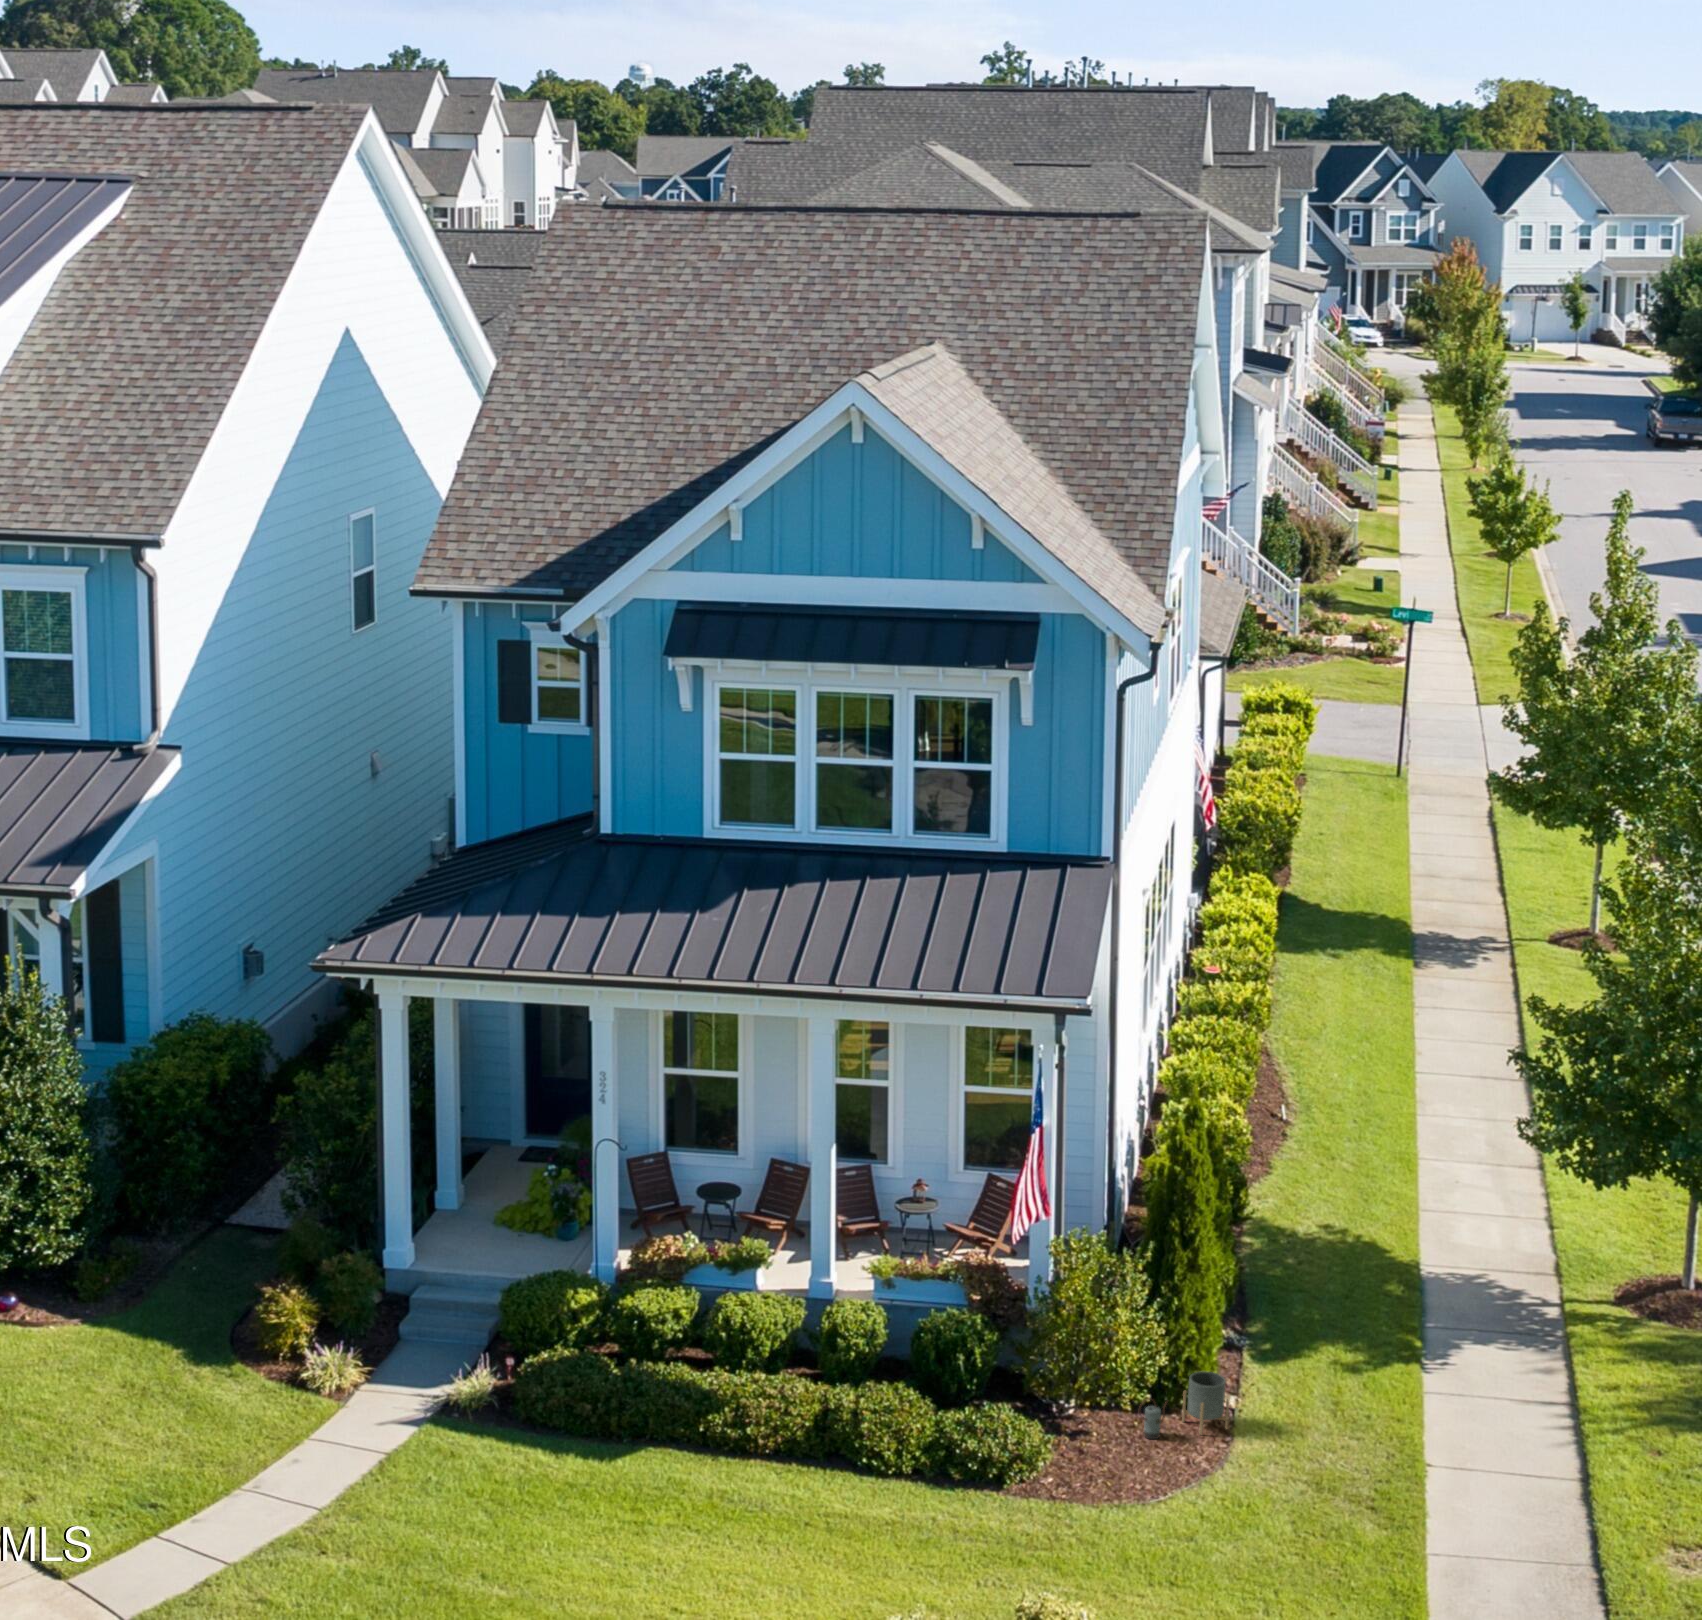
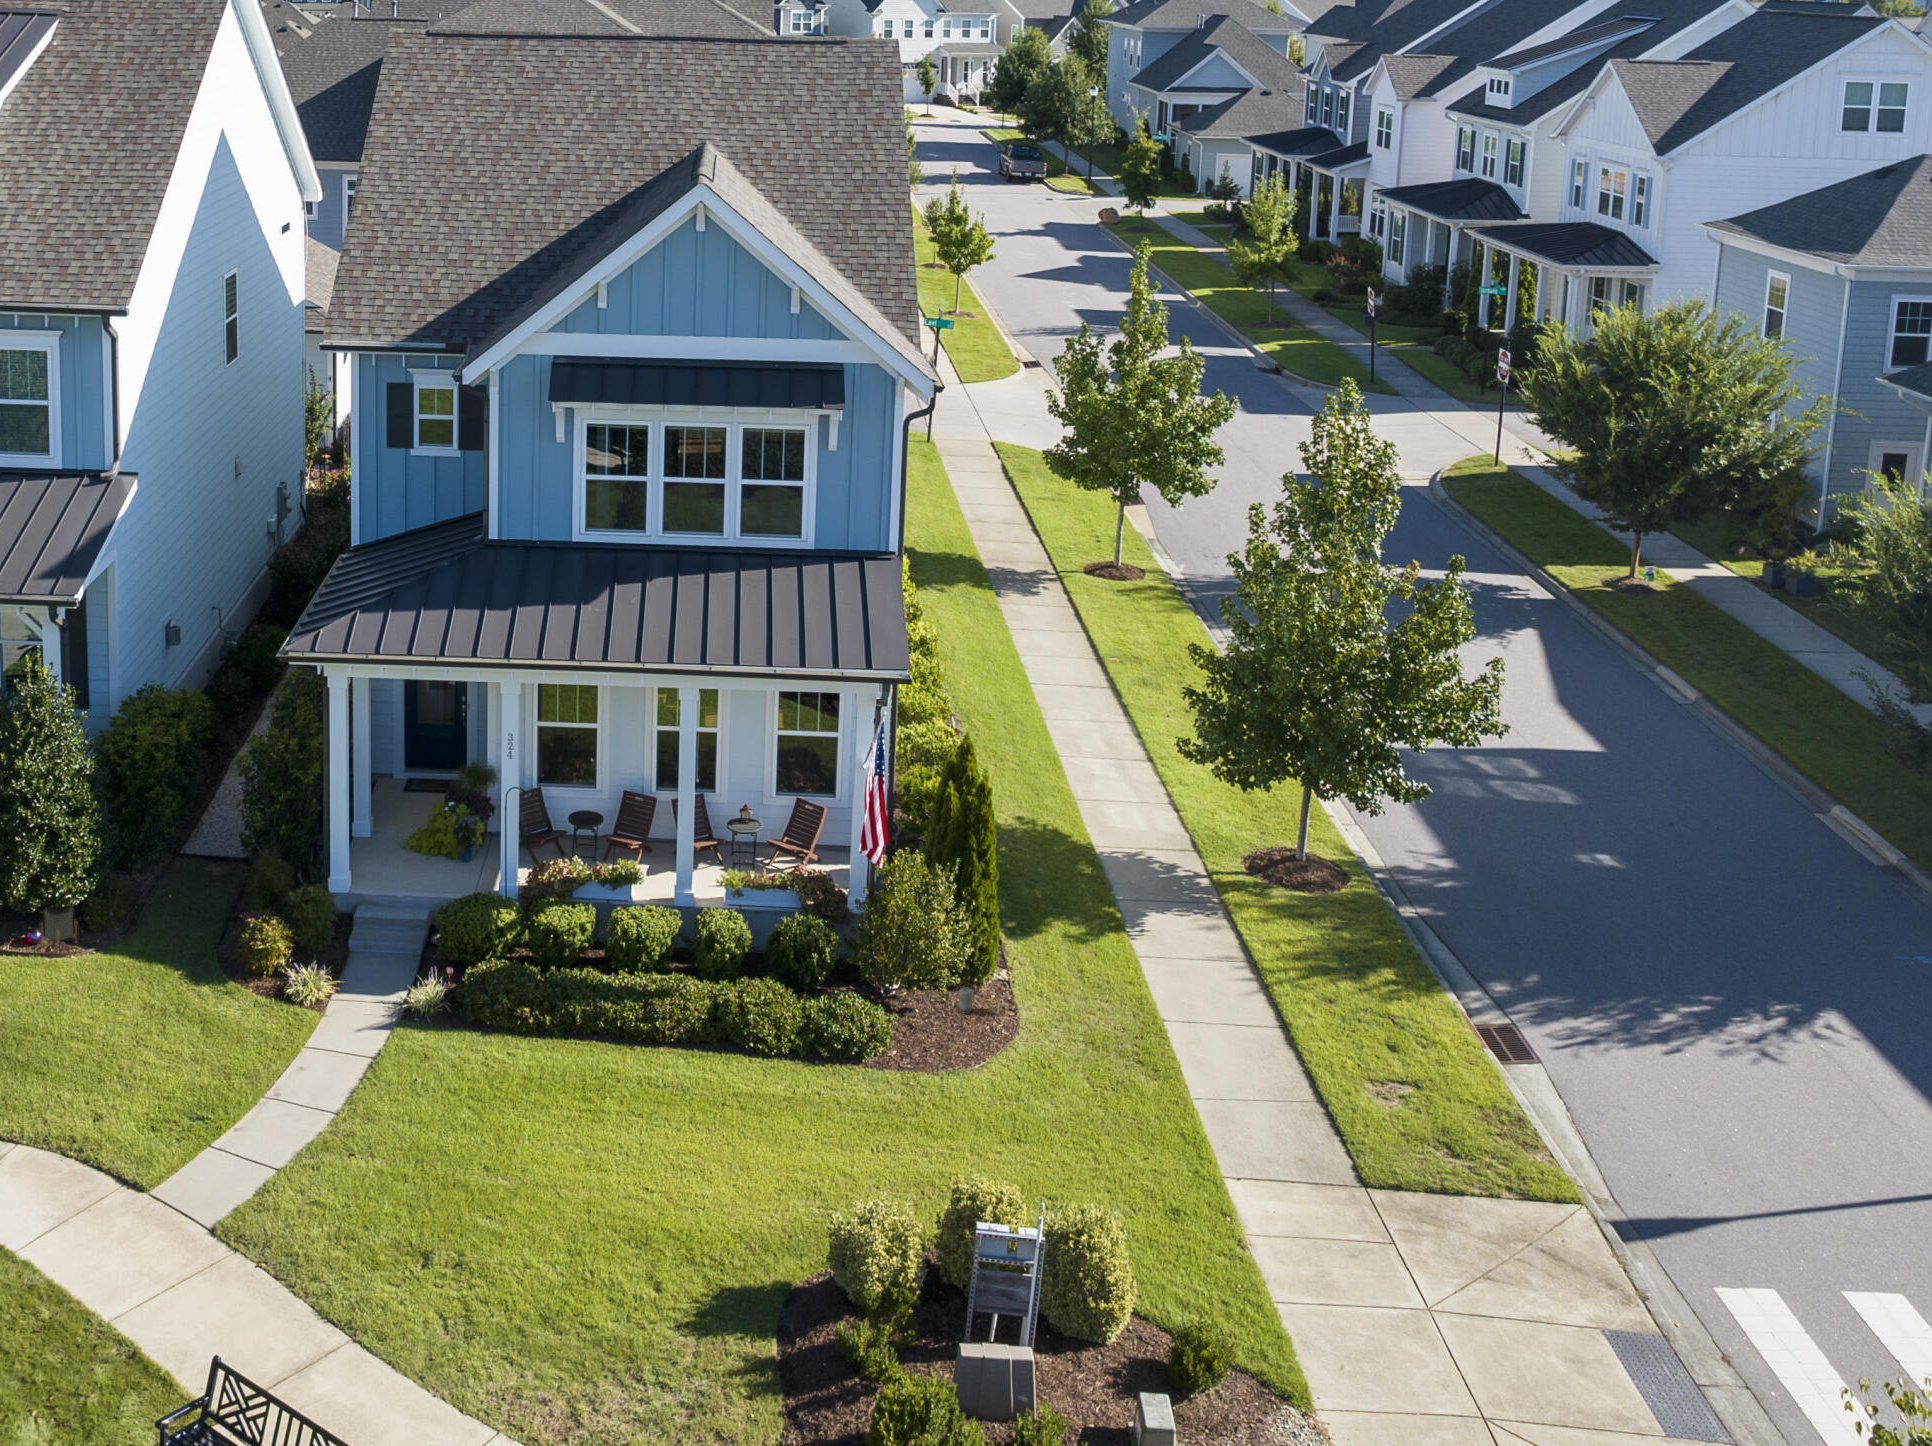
planter: present [1182,1371,1229,1435] -> present [41,907,77,945]

